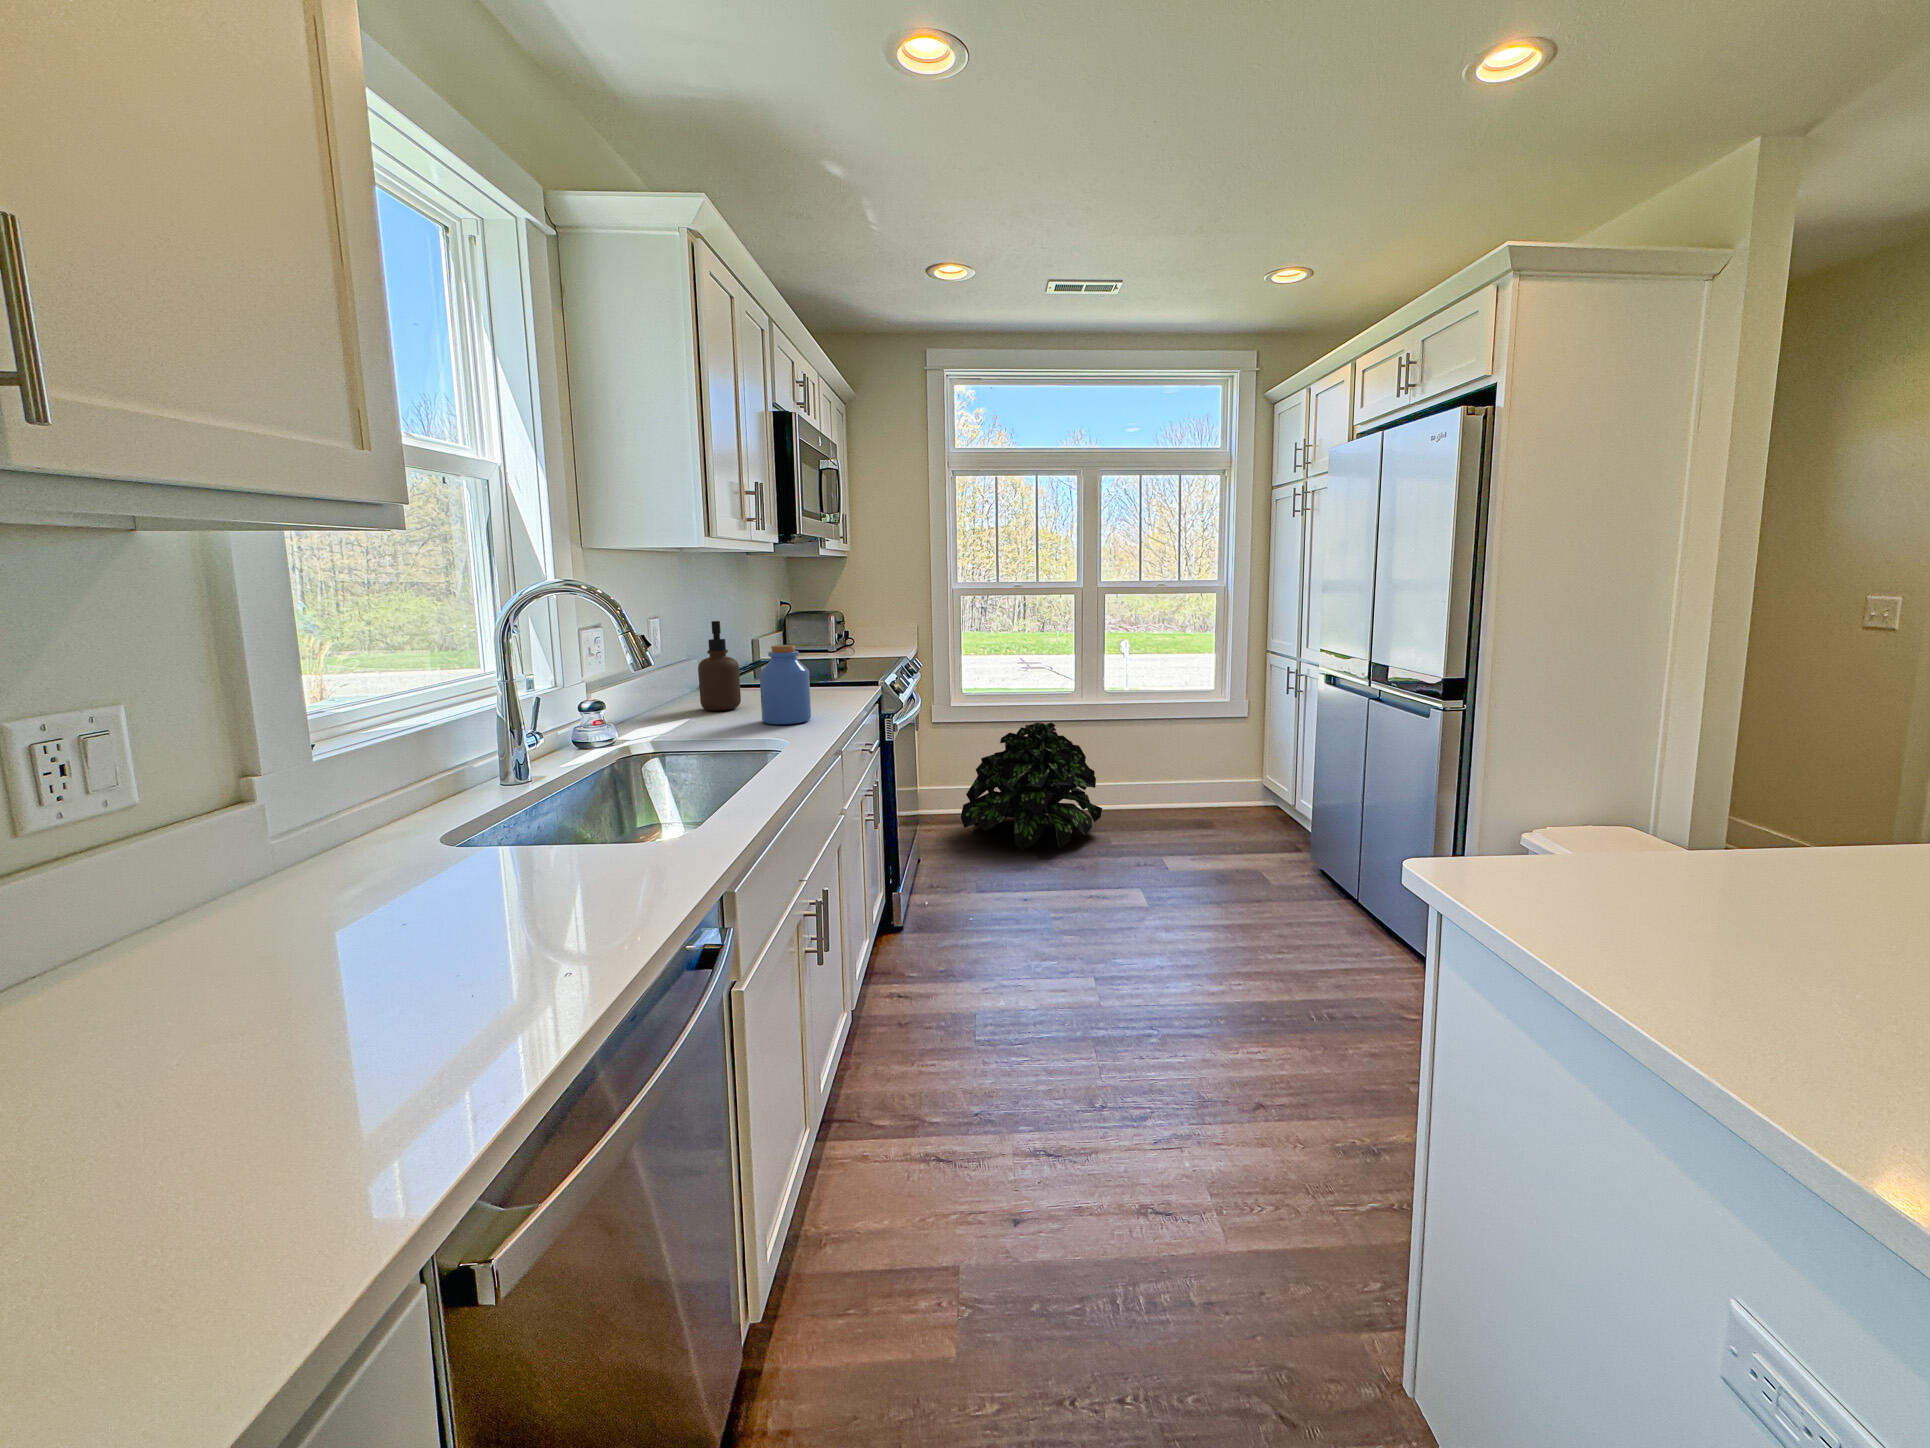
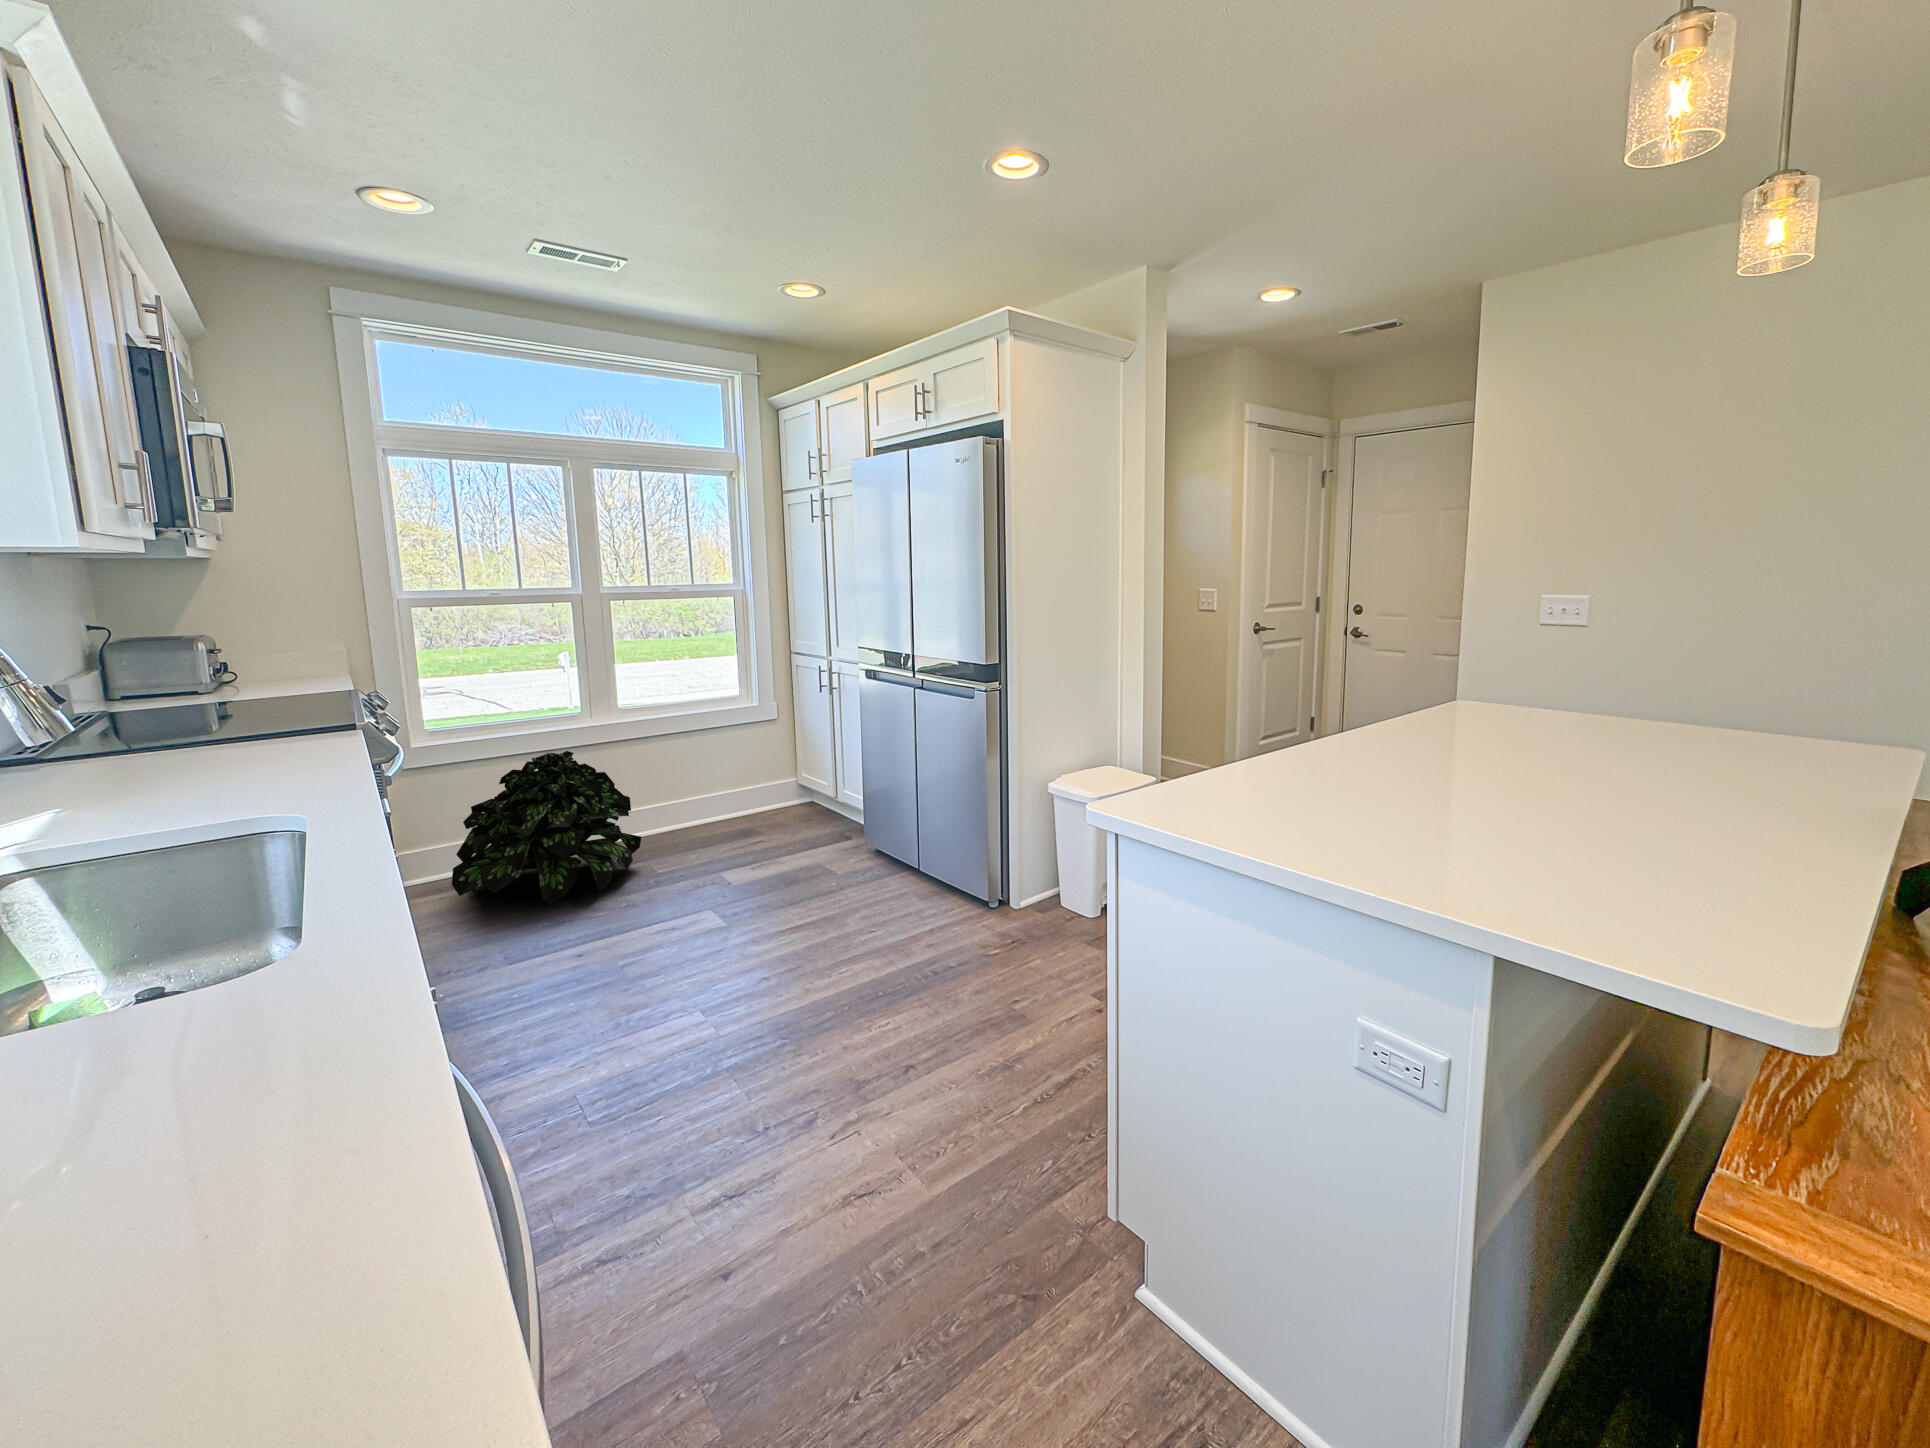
soap dispenser: present [698,621,741,711] -> none [39,656,138,796]
jar: present [760,645,811,724] -> none [203,682,305,797]

